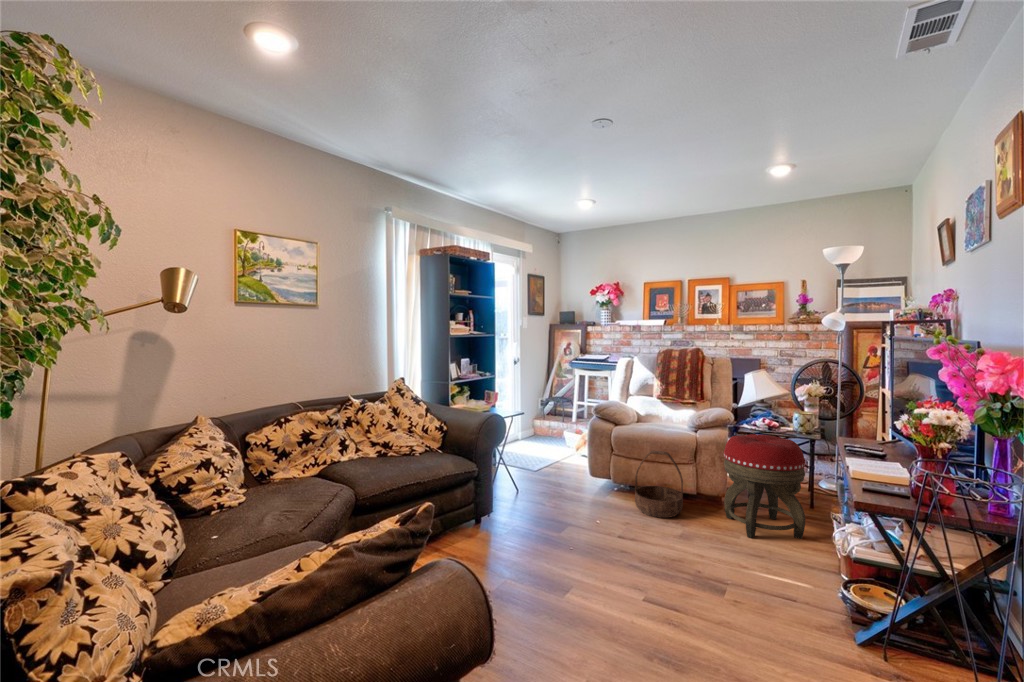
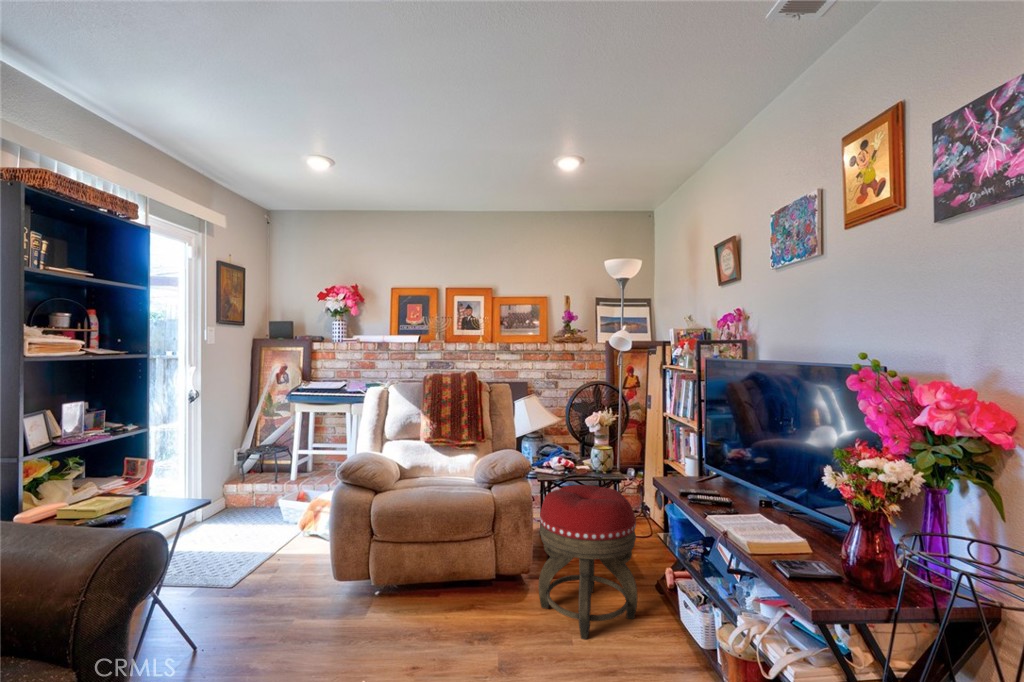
basket: present [635,451,683,518] -> none [417,530,487,640]

